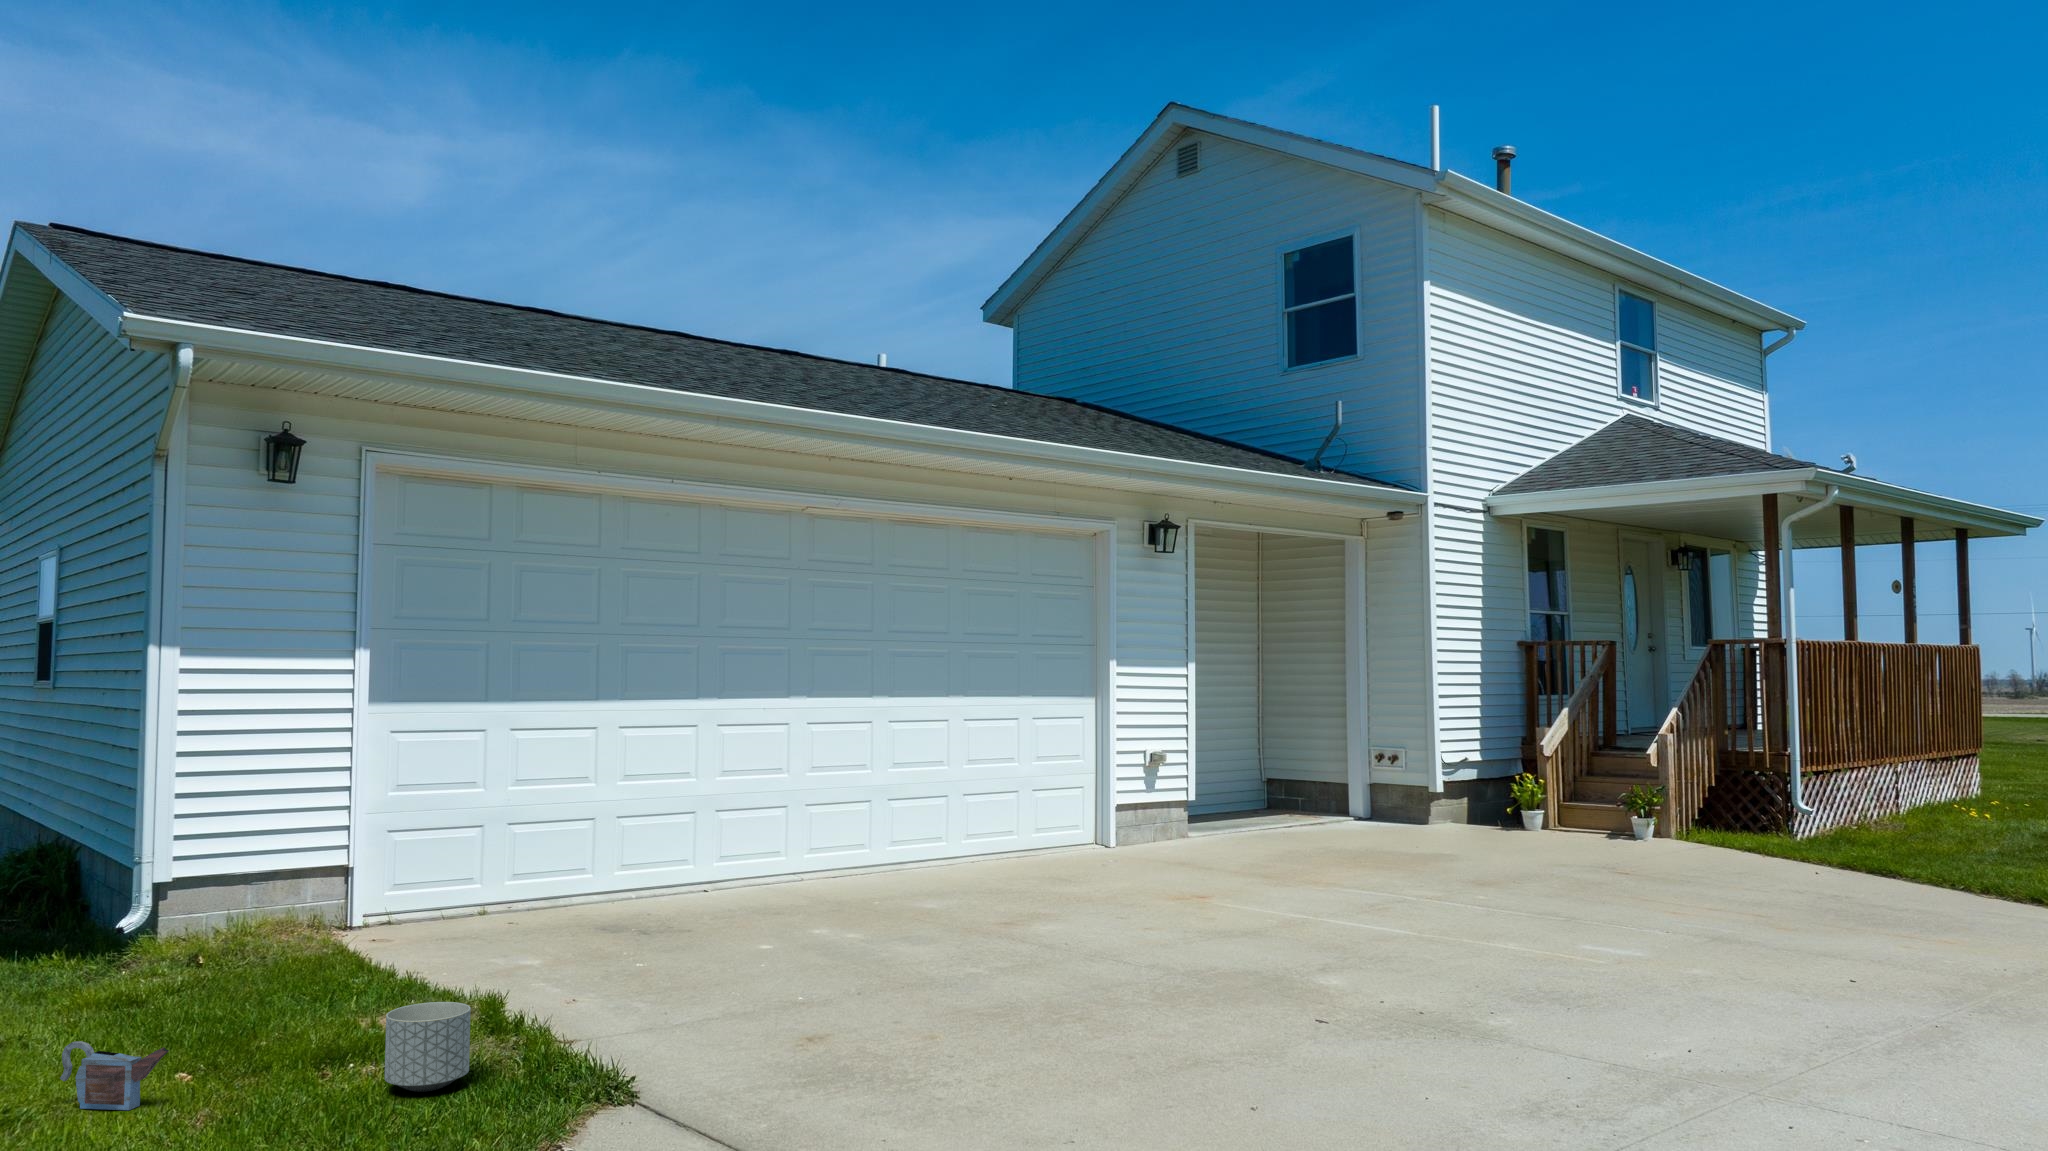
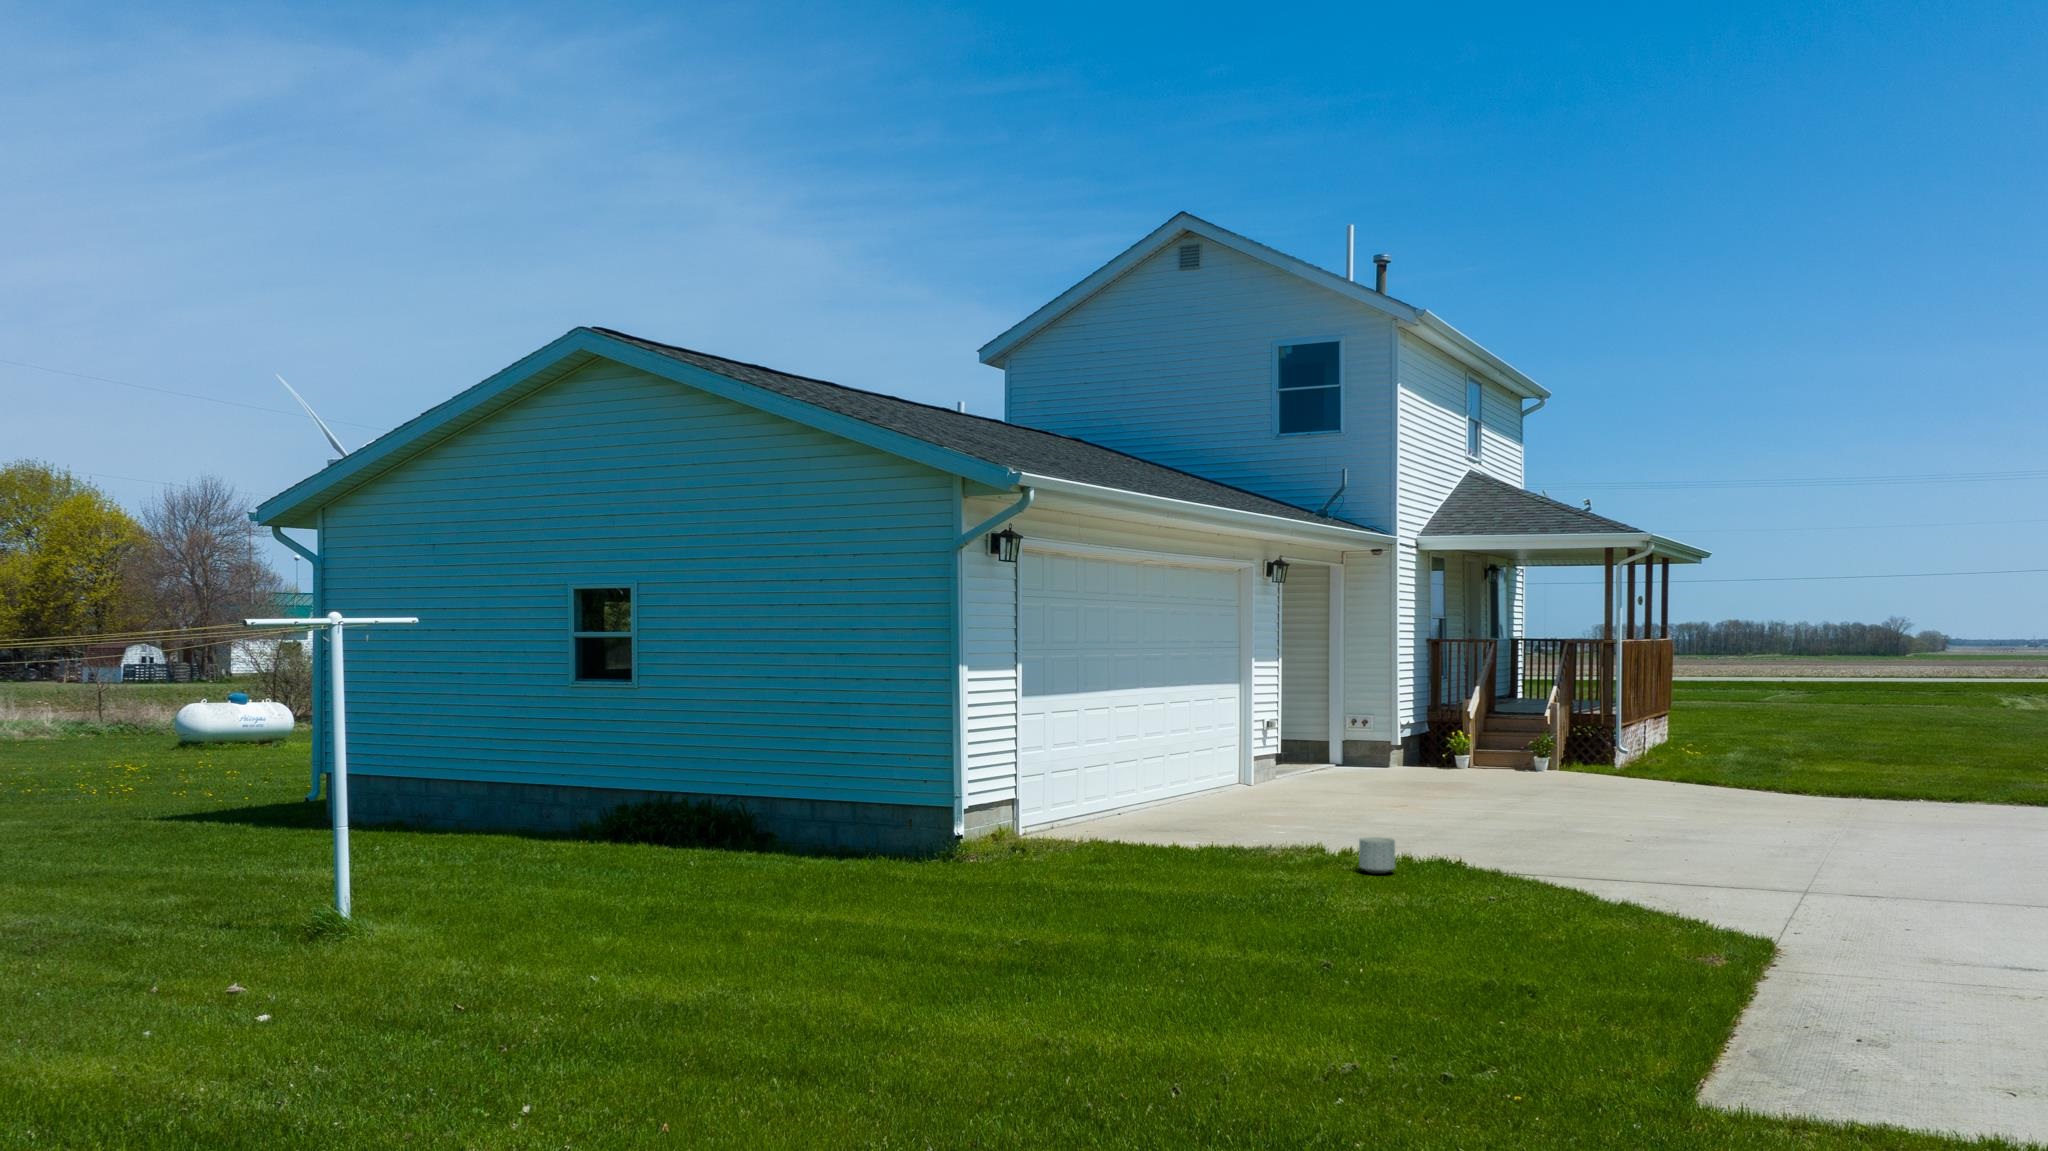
watering can: present [60,1041,169,1110] -> none [1257,856,1305,885]

